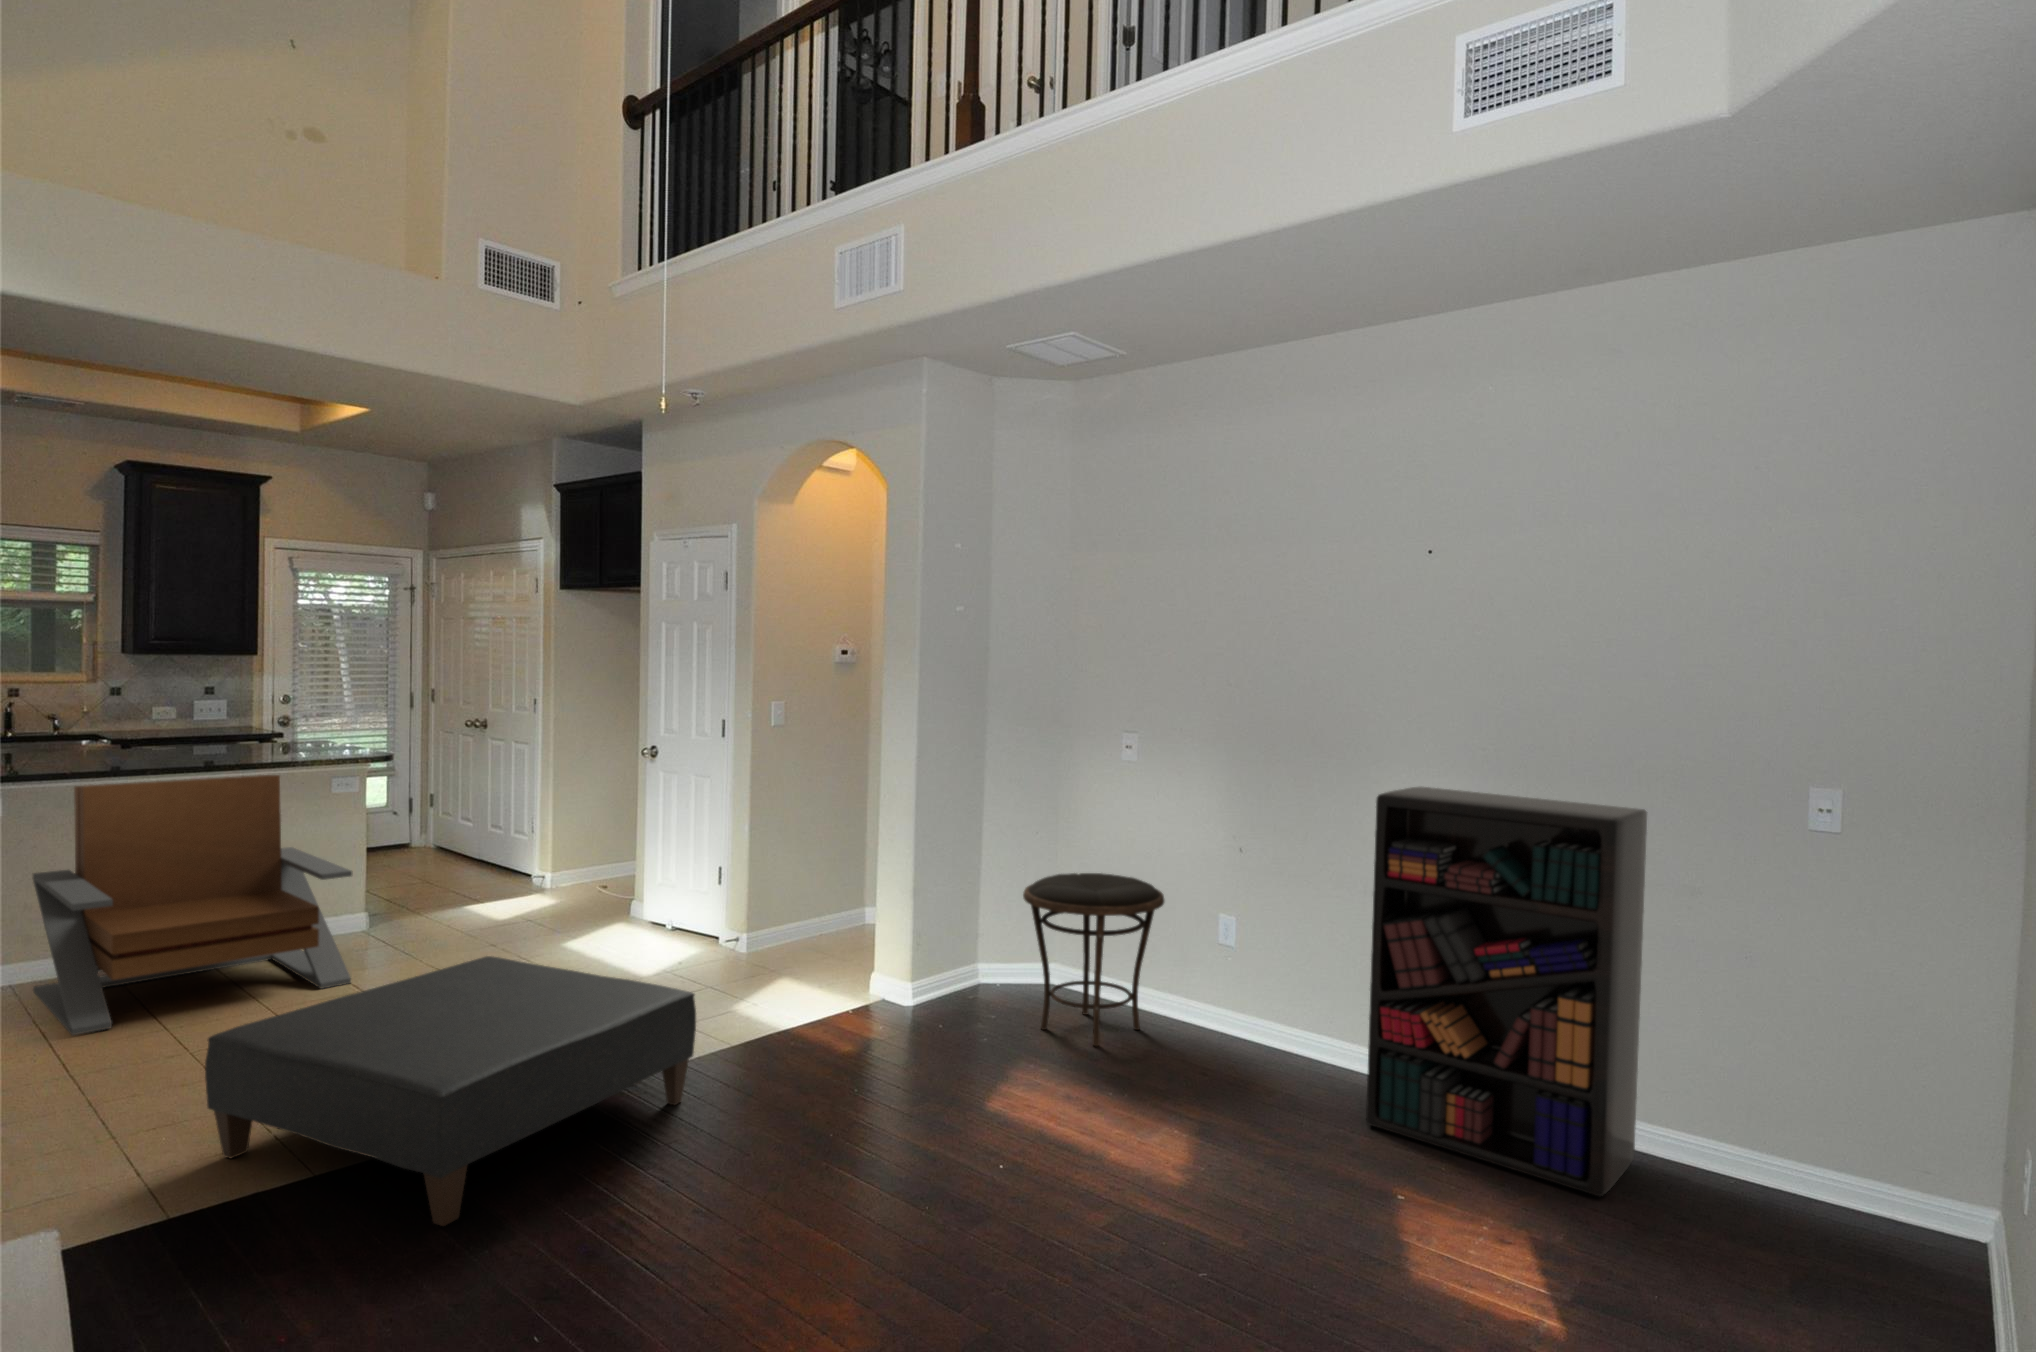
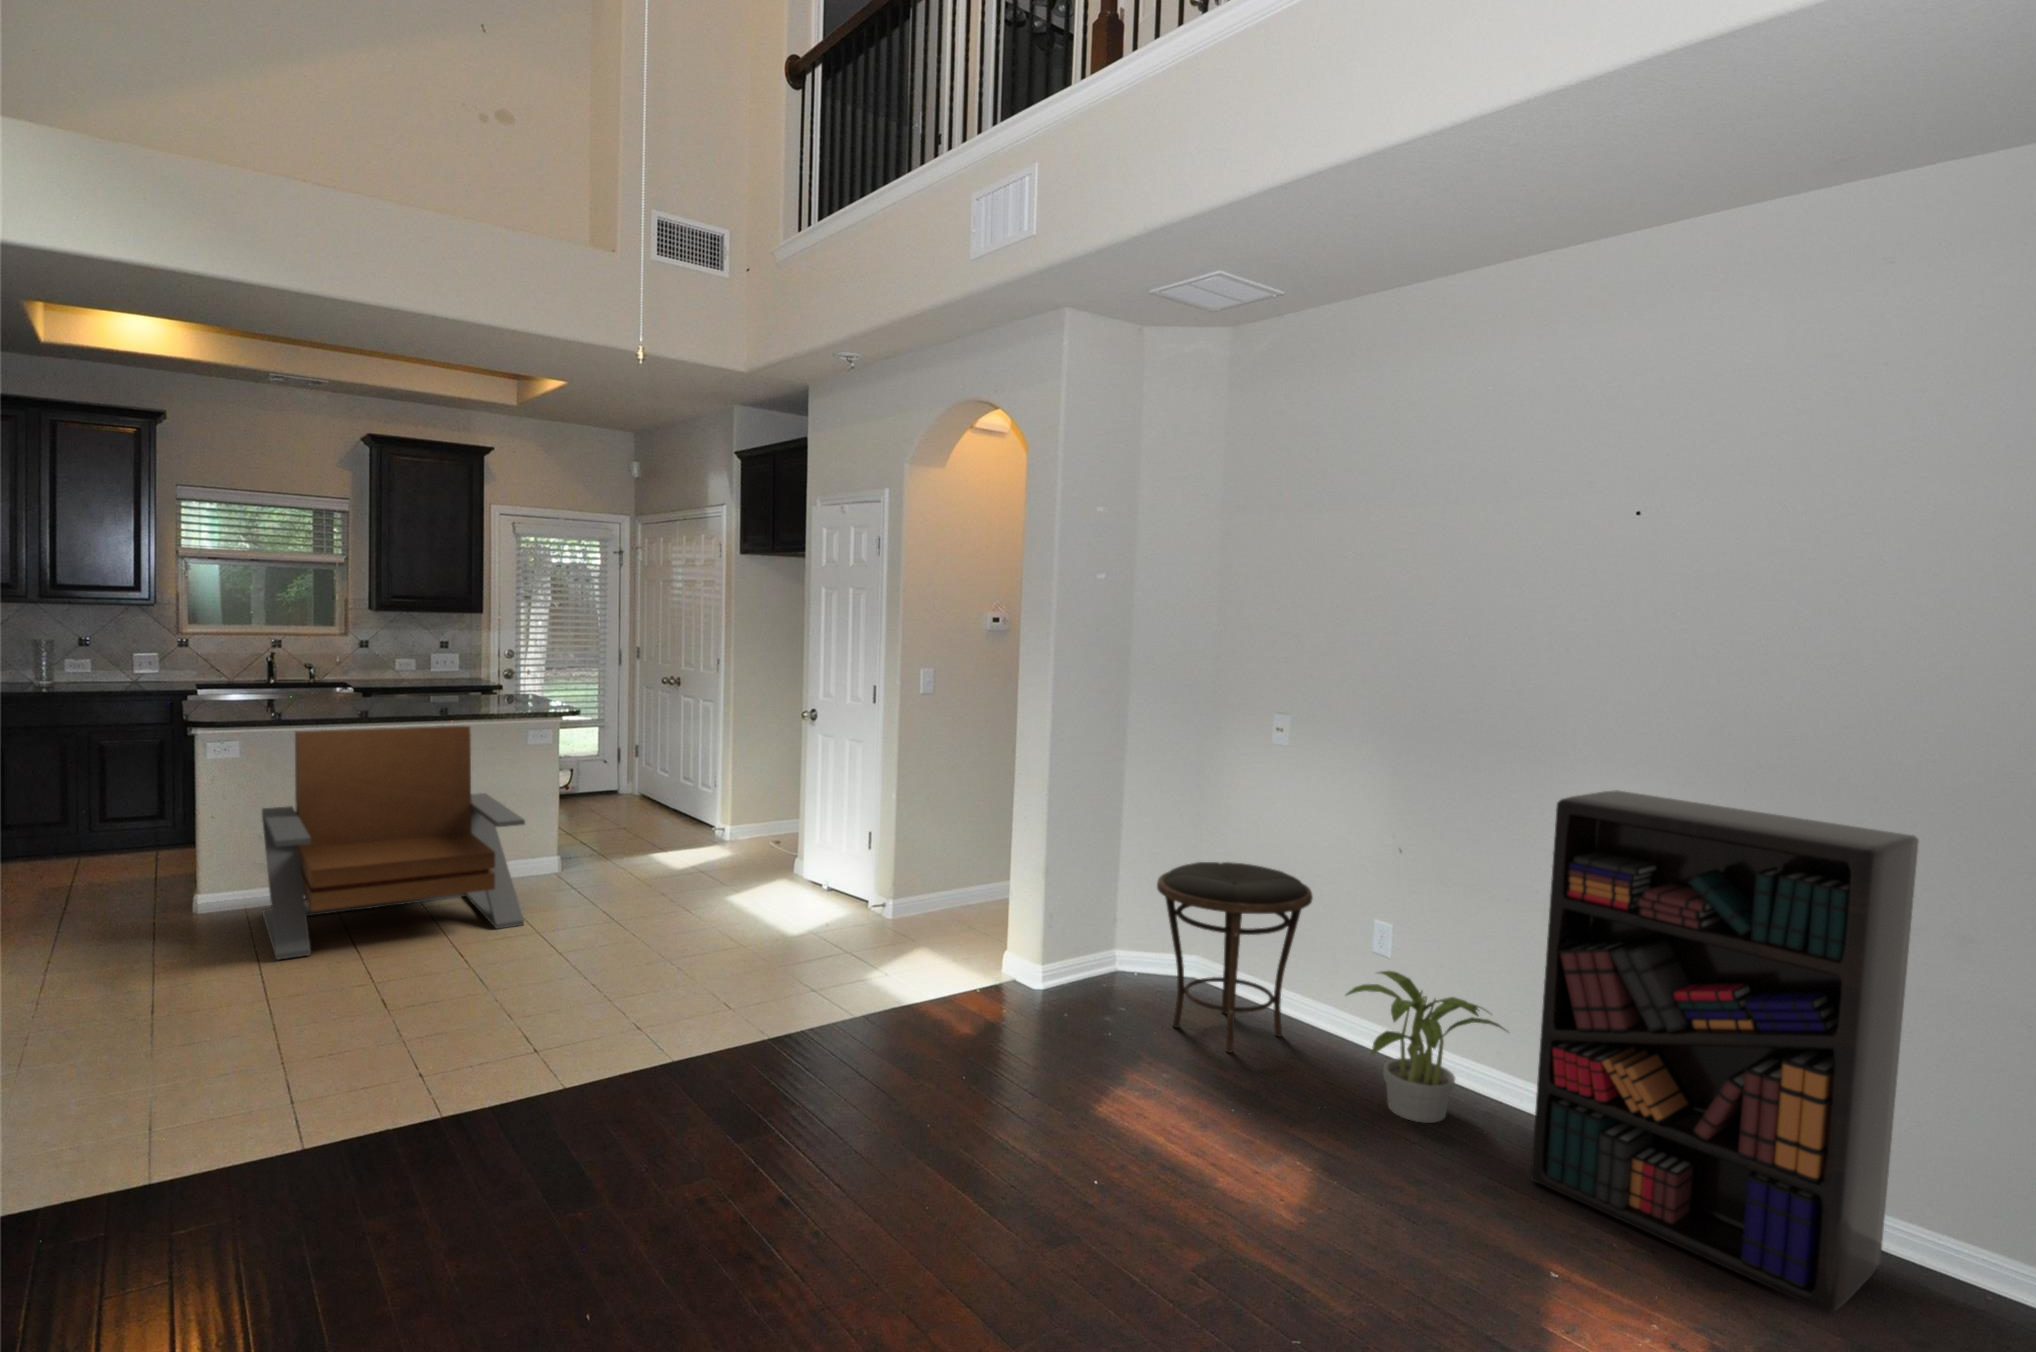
ottoman: present [205,956,696,1226] -> none [338,914,801,1195]
potted plant: none [1201,958,1341,1089] -> present [1346,971,1506,1123]

